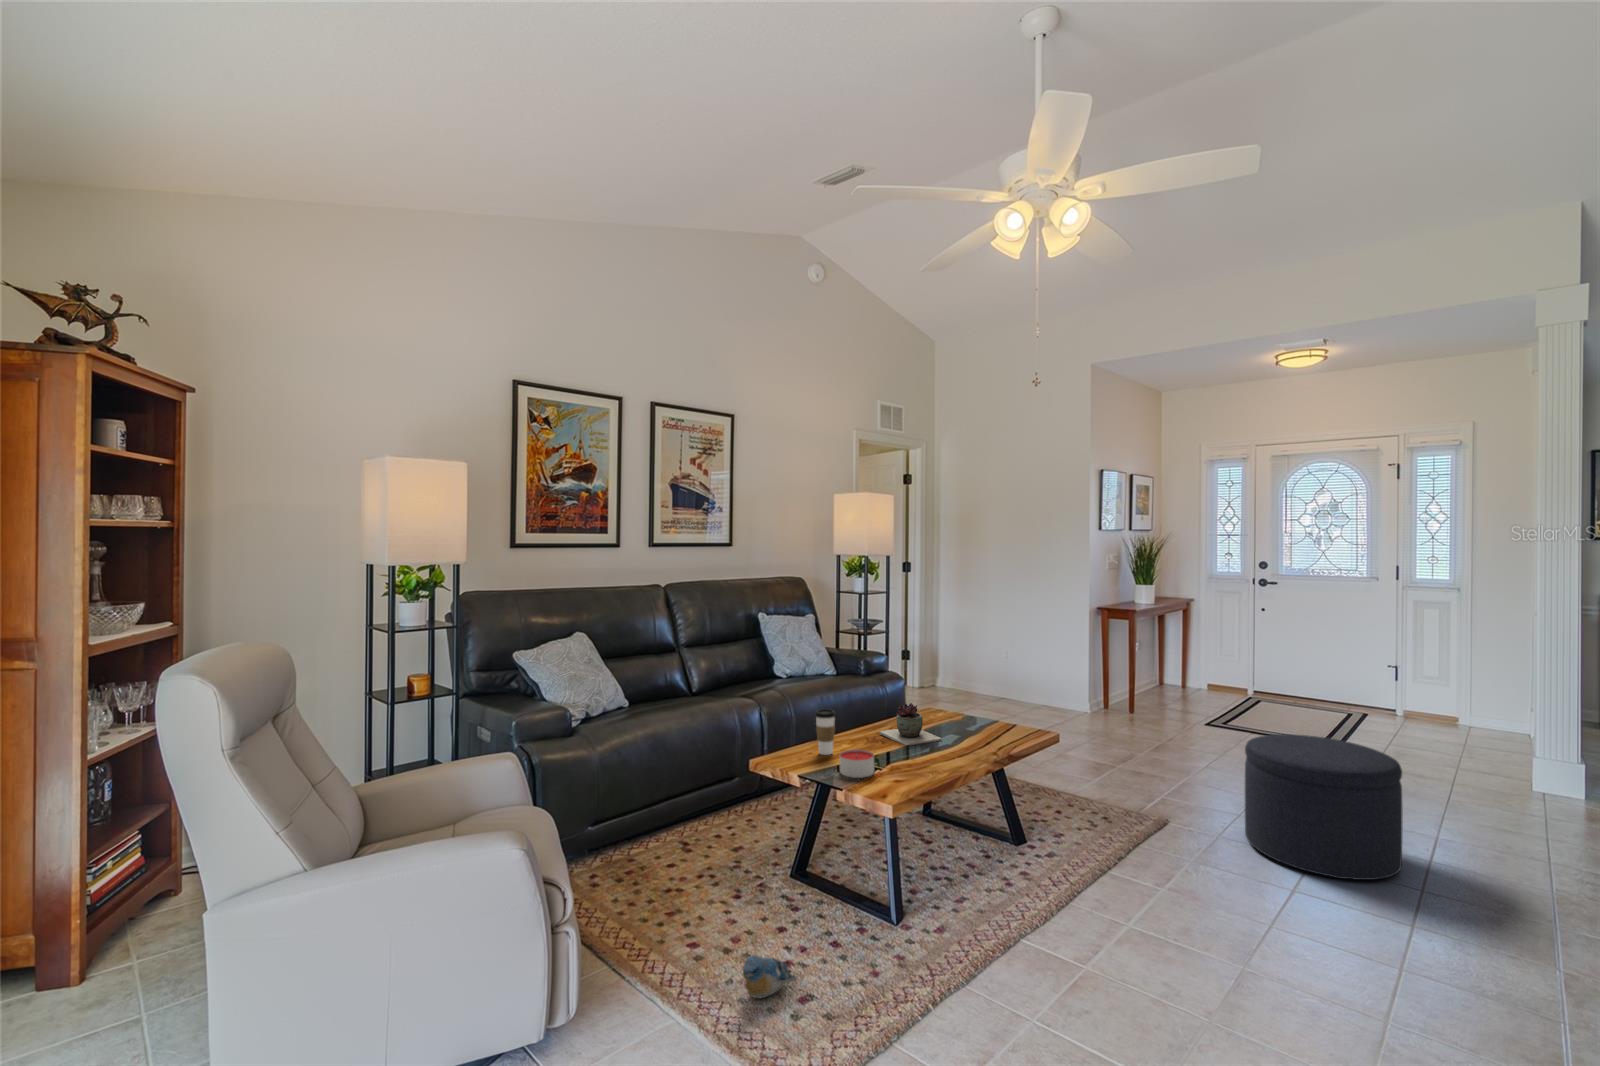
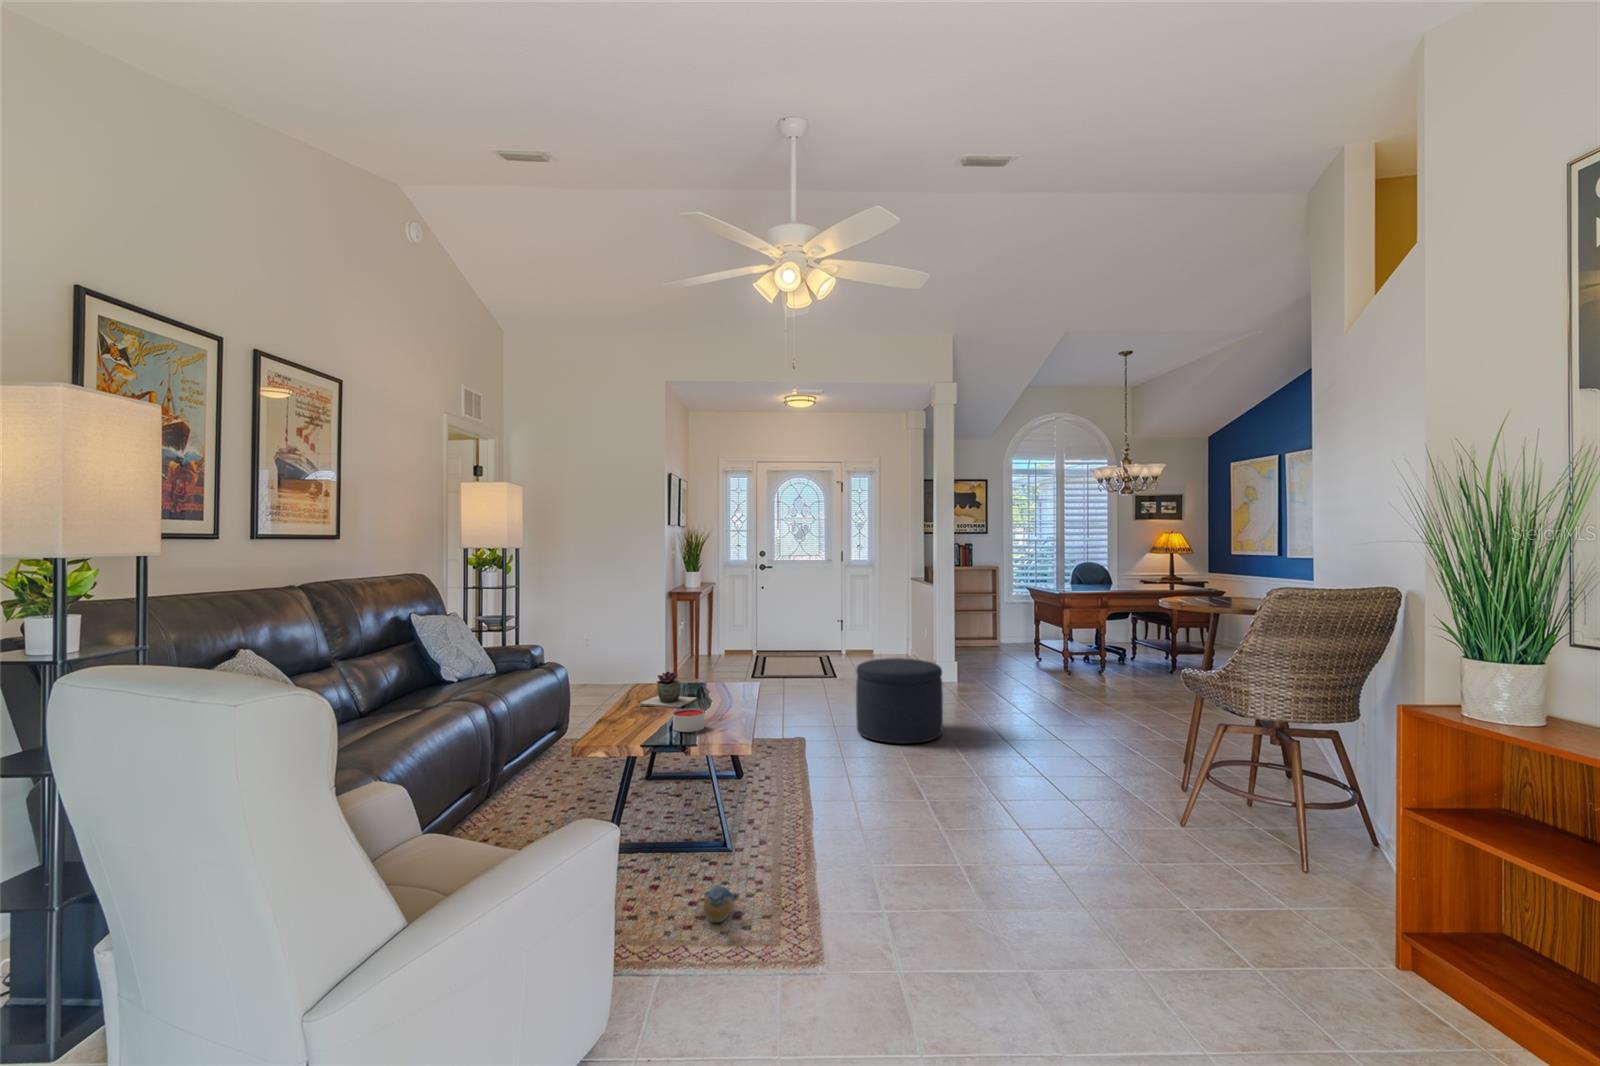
coffee cup: present [815,709,836,755] -> none [619,683,640,726]

